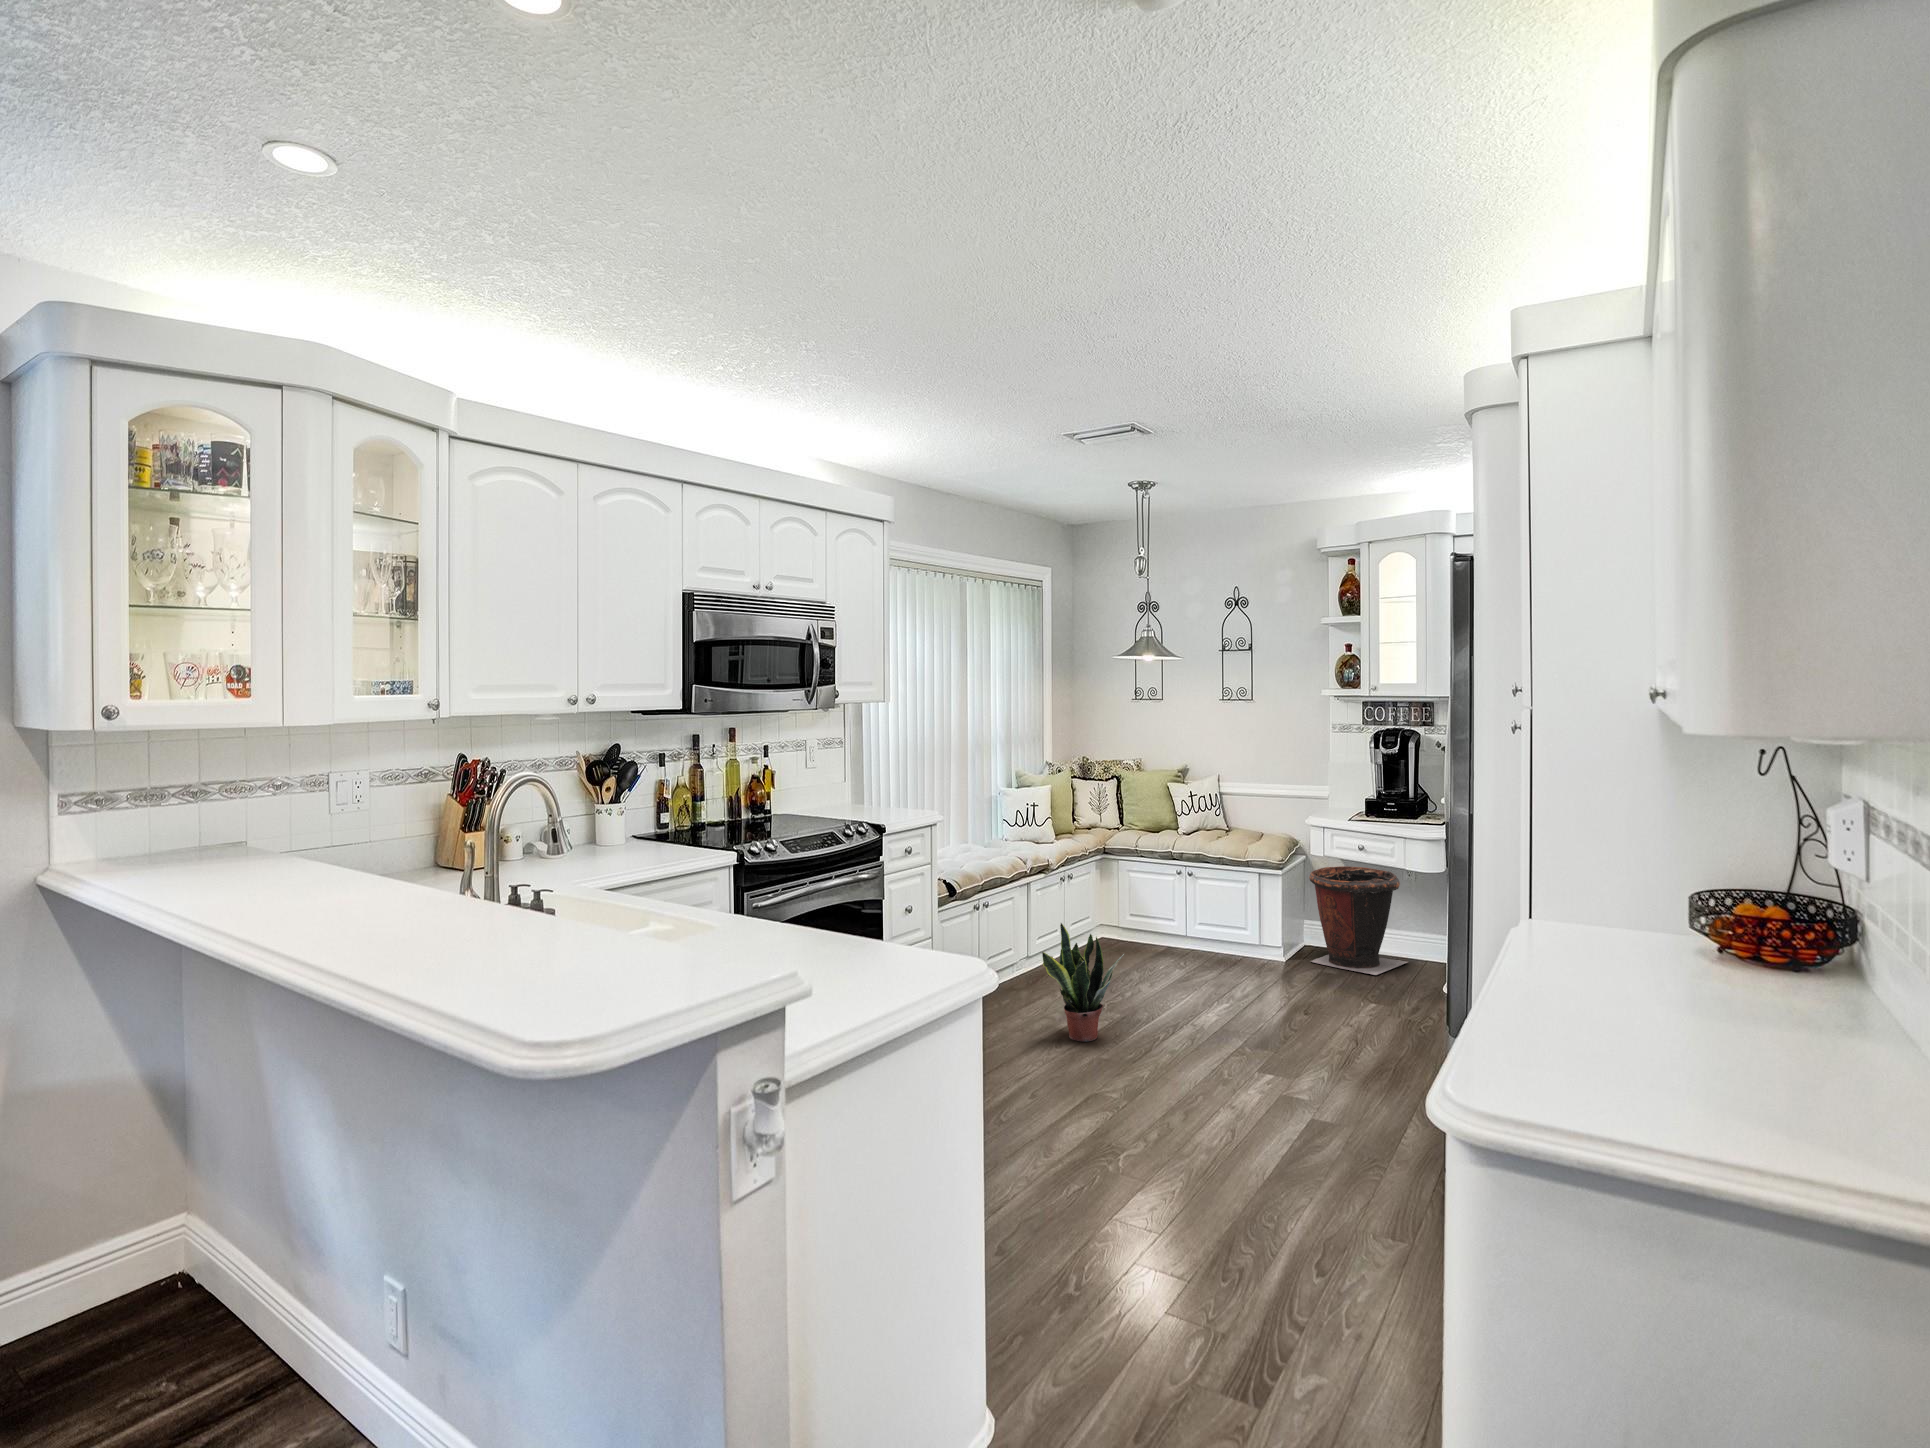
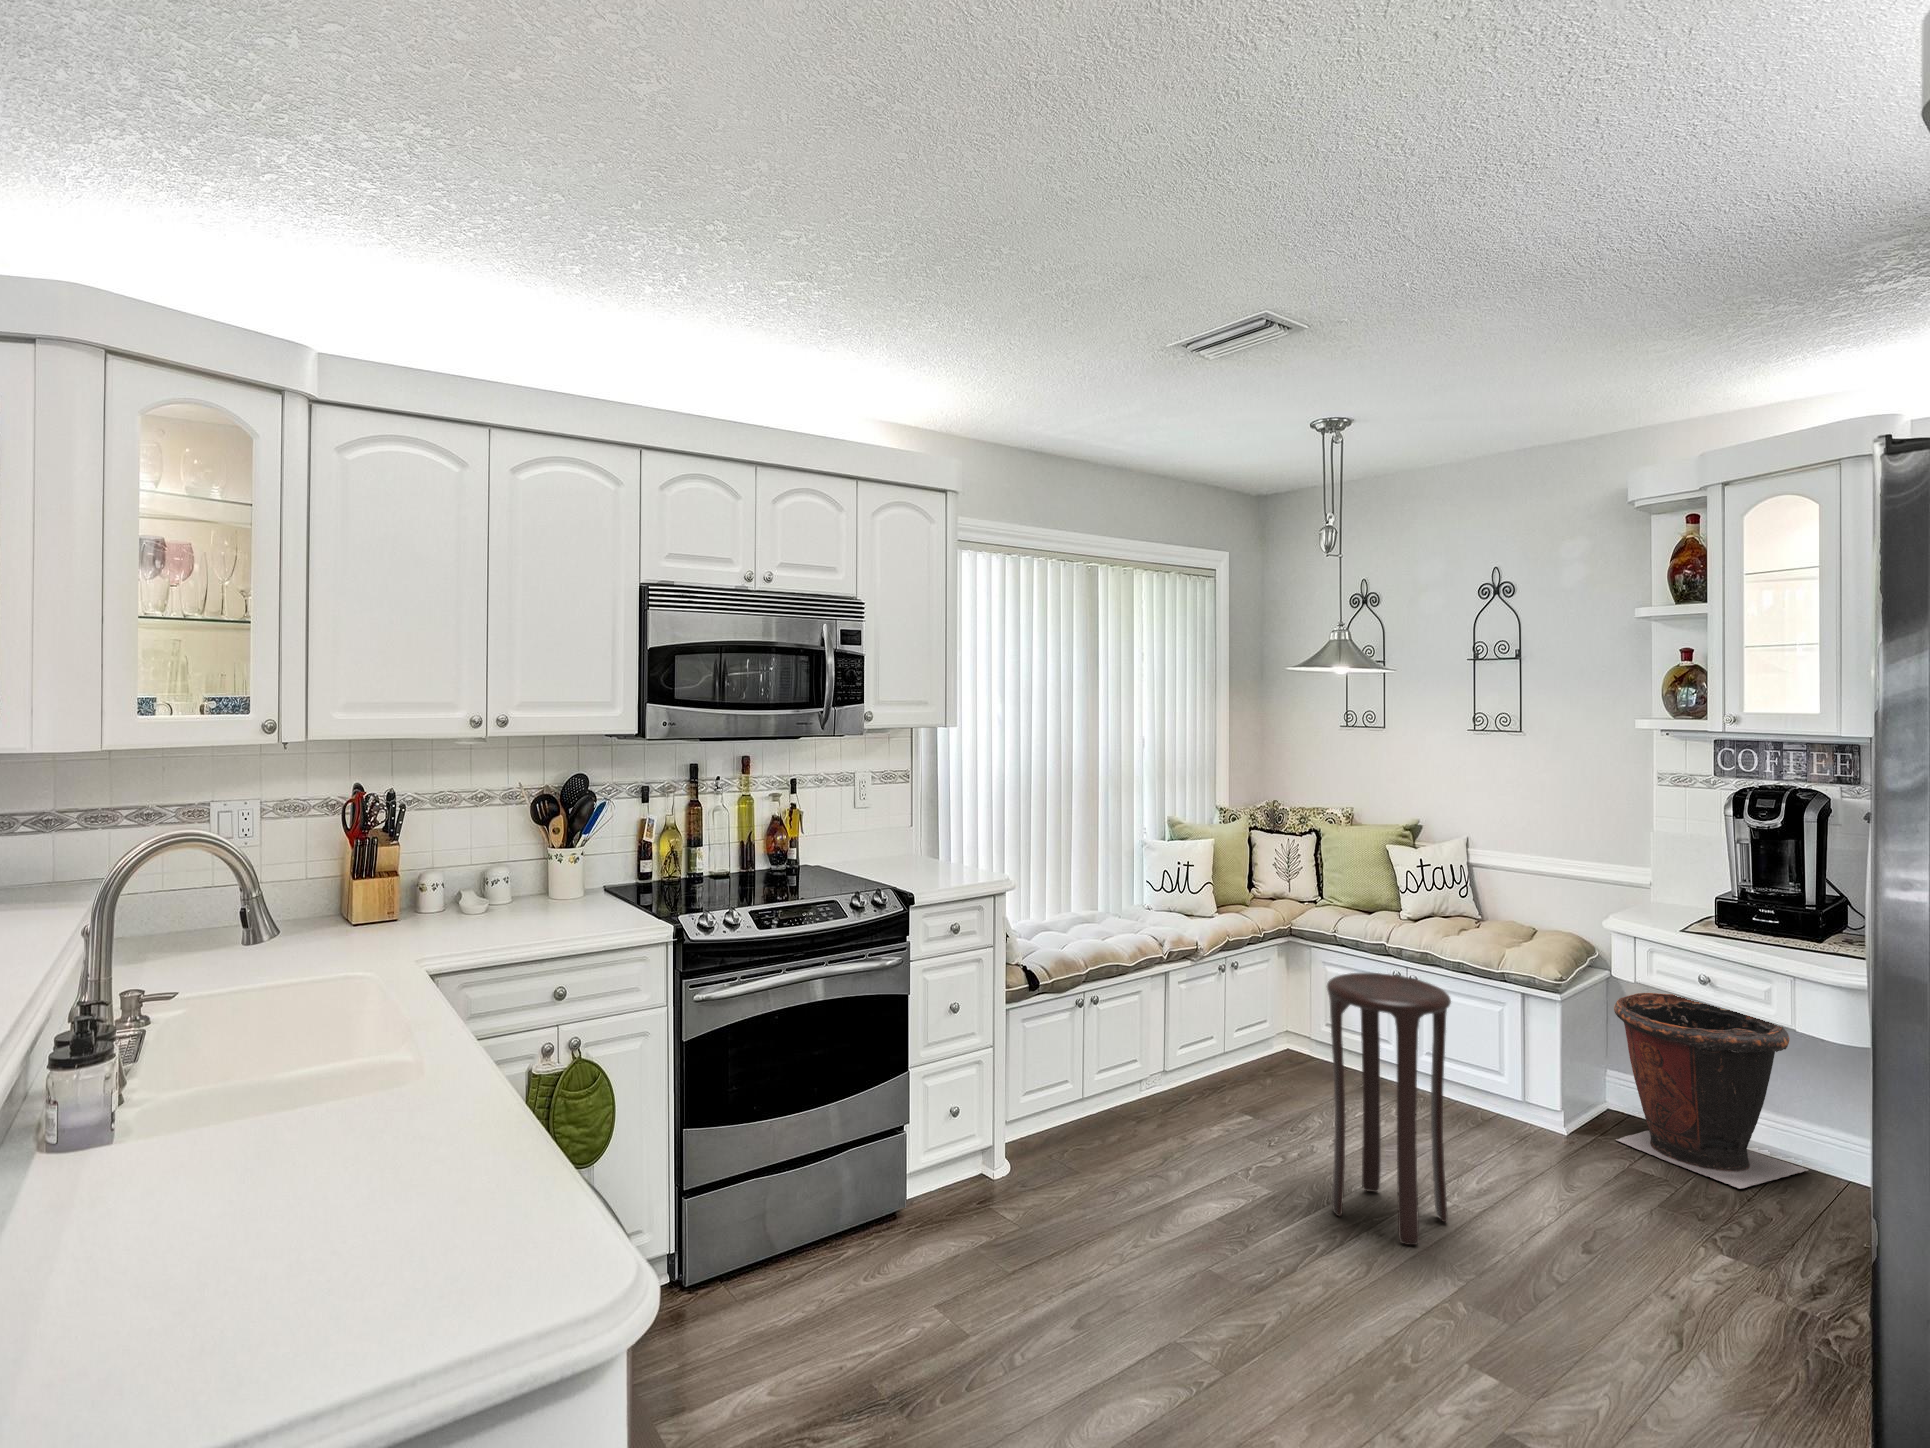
stool: none [1157,860,1231,1025] -> present [1327,973,1451,1245]
potted plant: present [1042,923,1123,1041] -> none [1127,1052,1259,1239]

